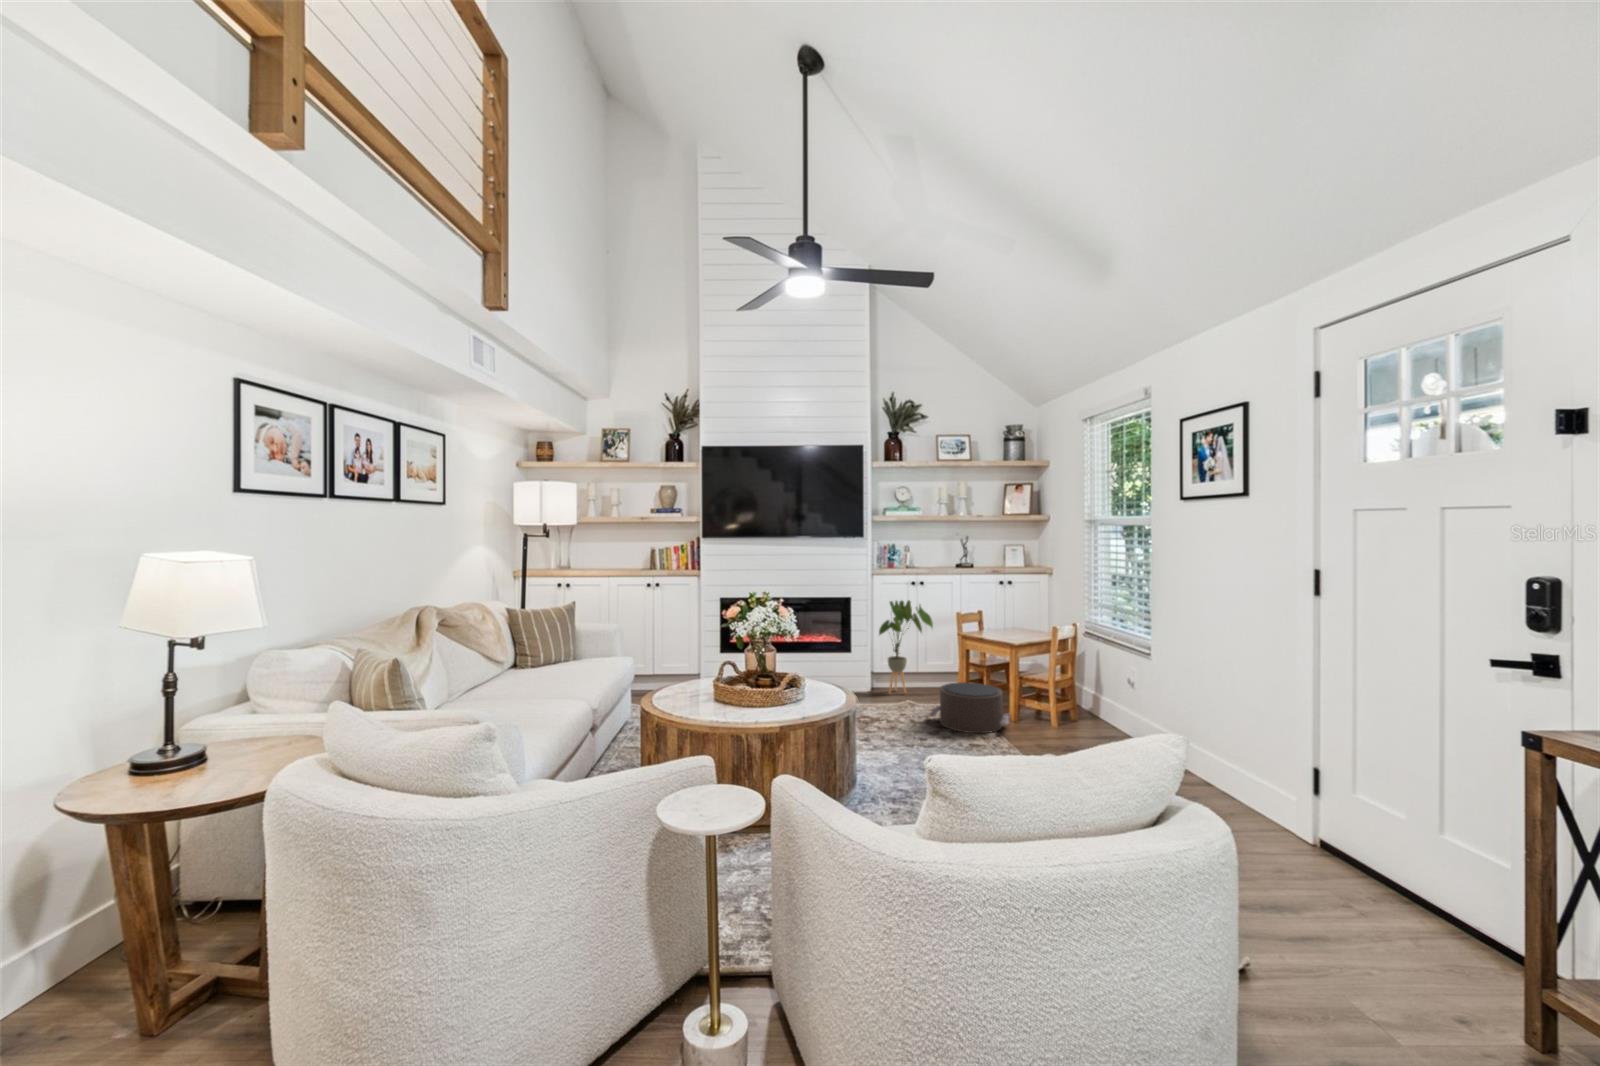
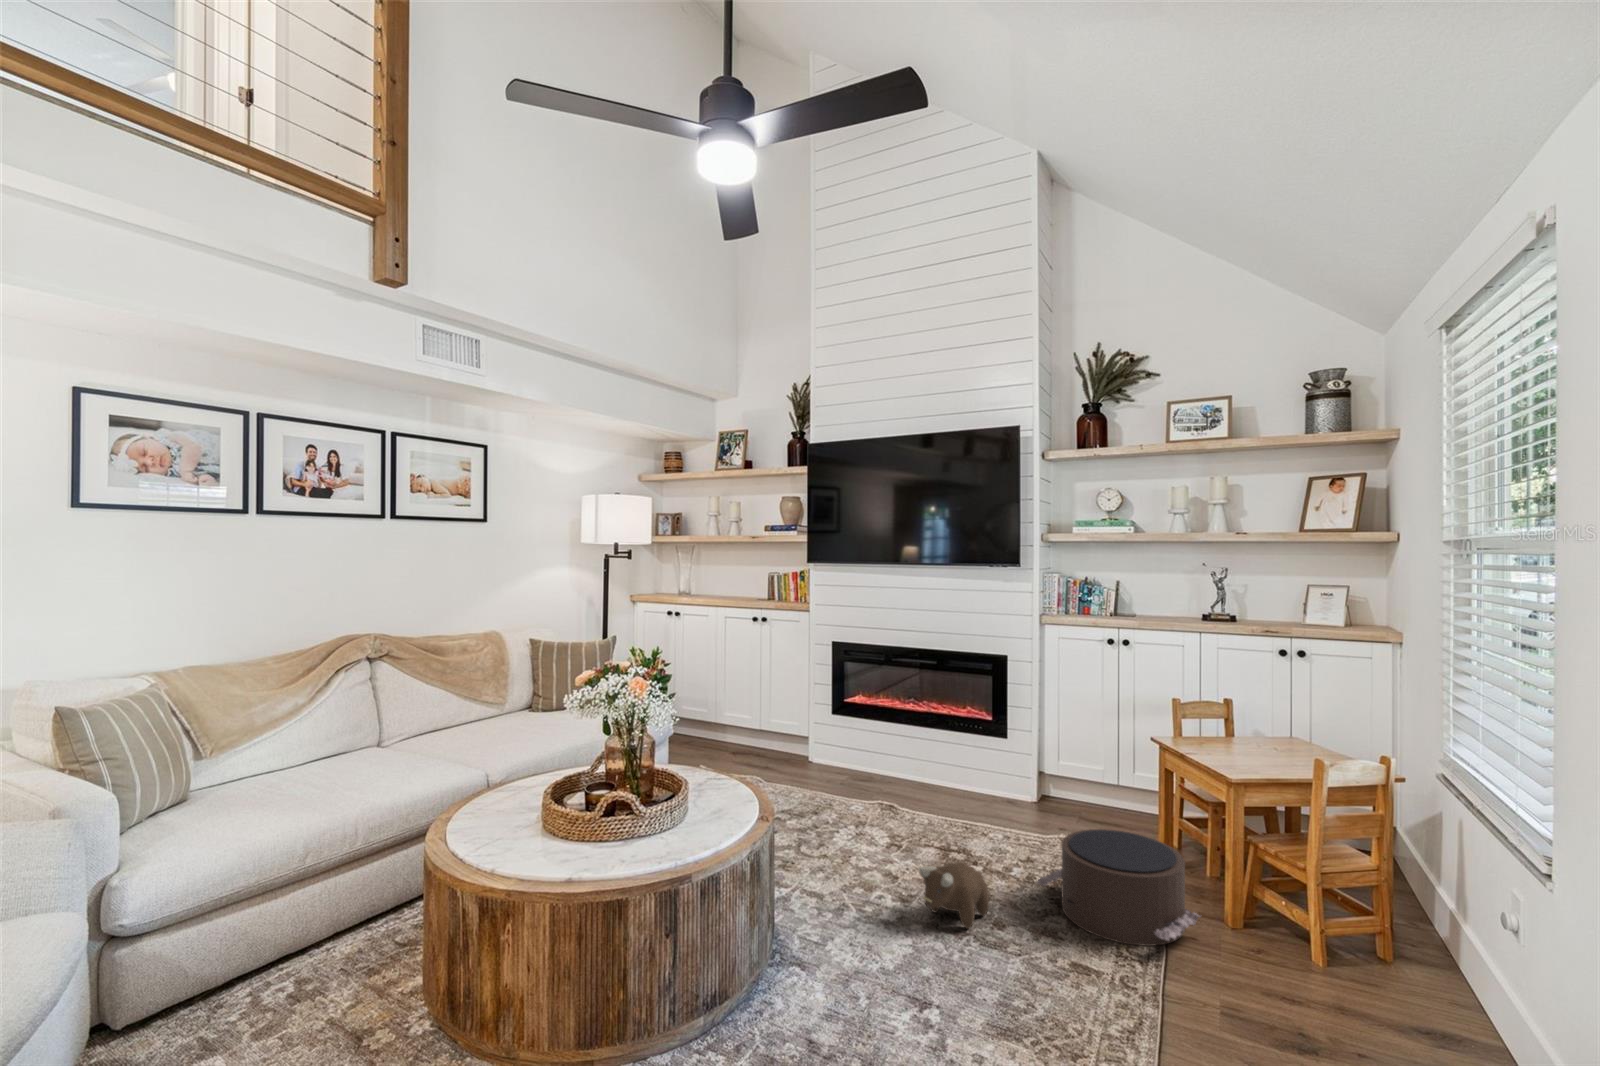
house plant: present [879,600,933,693] -> none [1021,669,1114,827]
plush toy: none [886,708,919,742] -> present [919,862,989,929]

